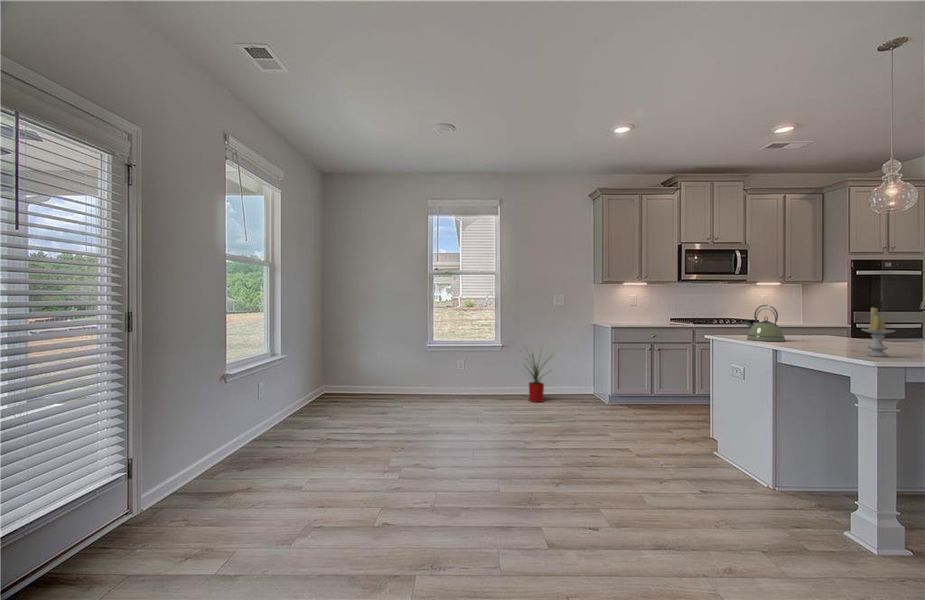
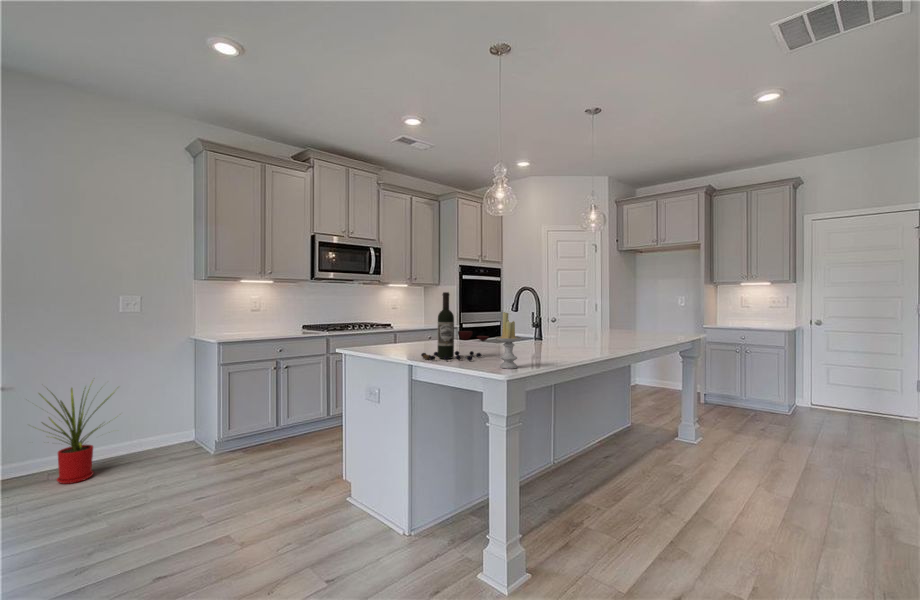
wine bottle: none [784,291,862,350] -> present [421,292,489,361]
kettle: present [746,305,785,342] -> none [381,309,421,354]

